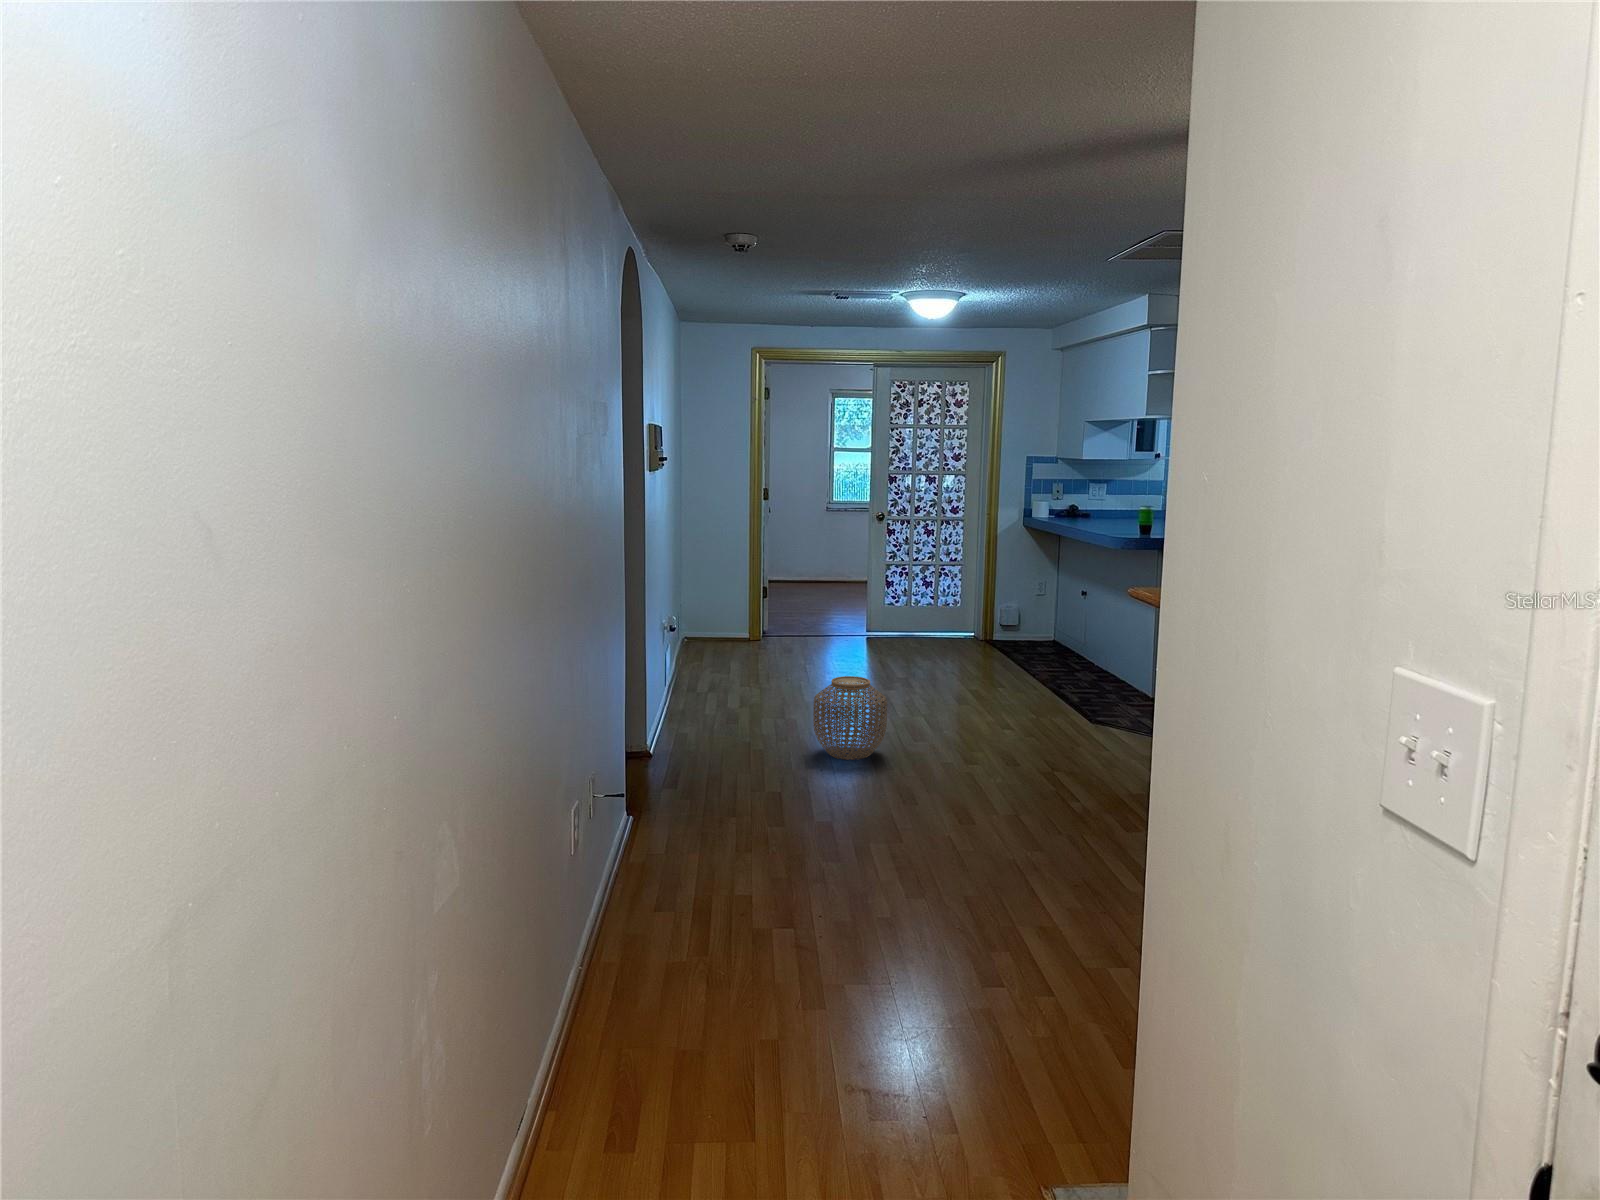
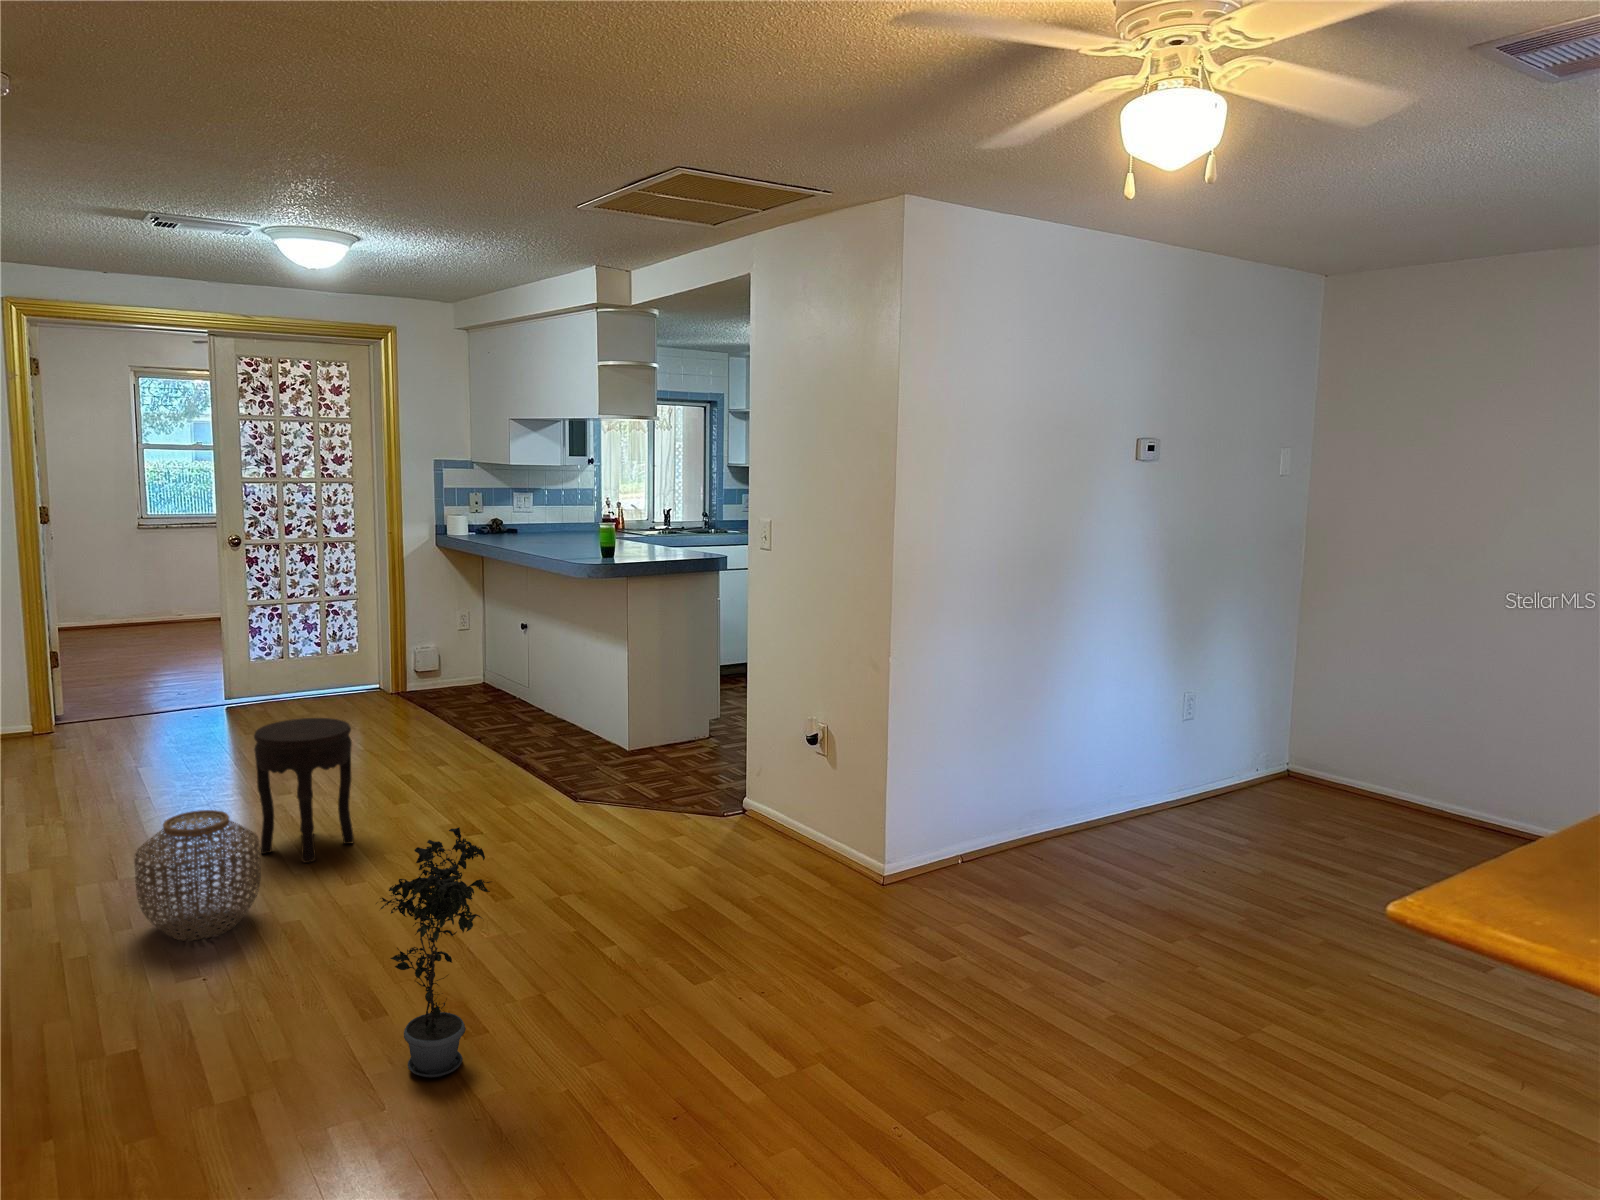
side table: none [886,632,951,731] -> present [254,718,354,863]
potted plant: none [958,684,1036,854] -> present [376,828,490,1078]

